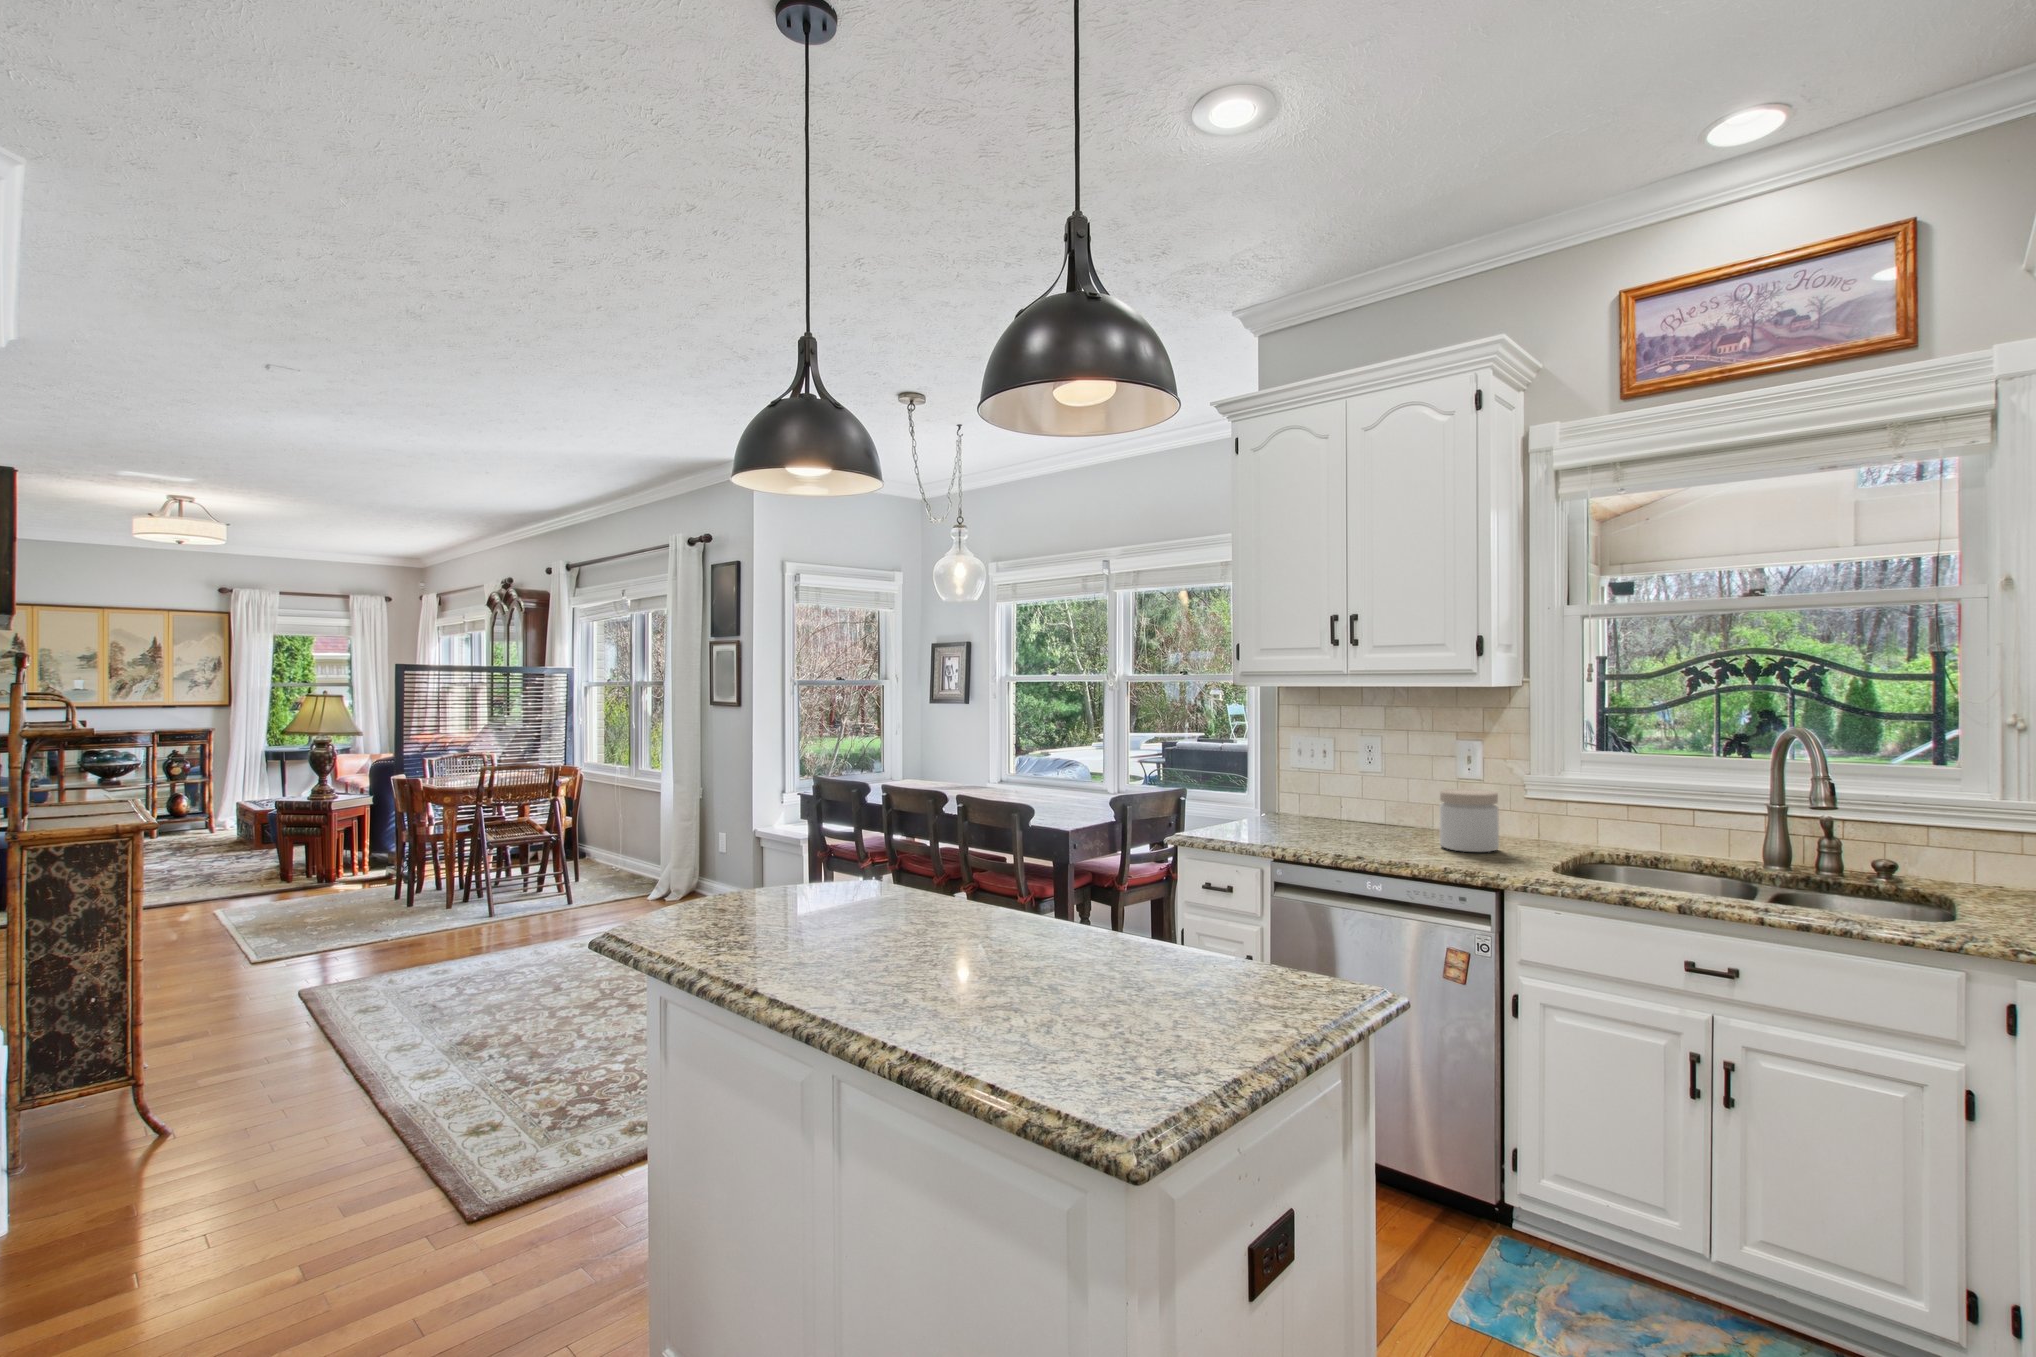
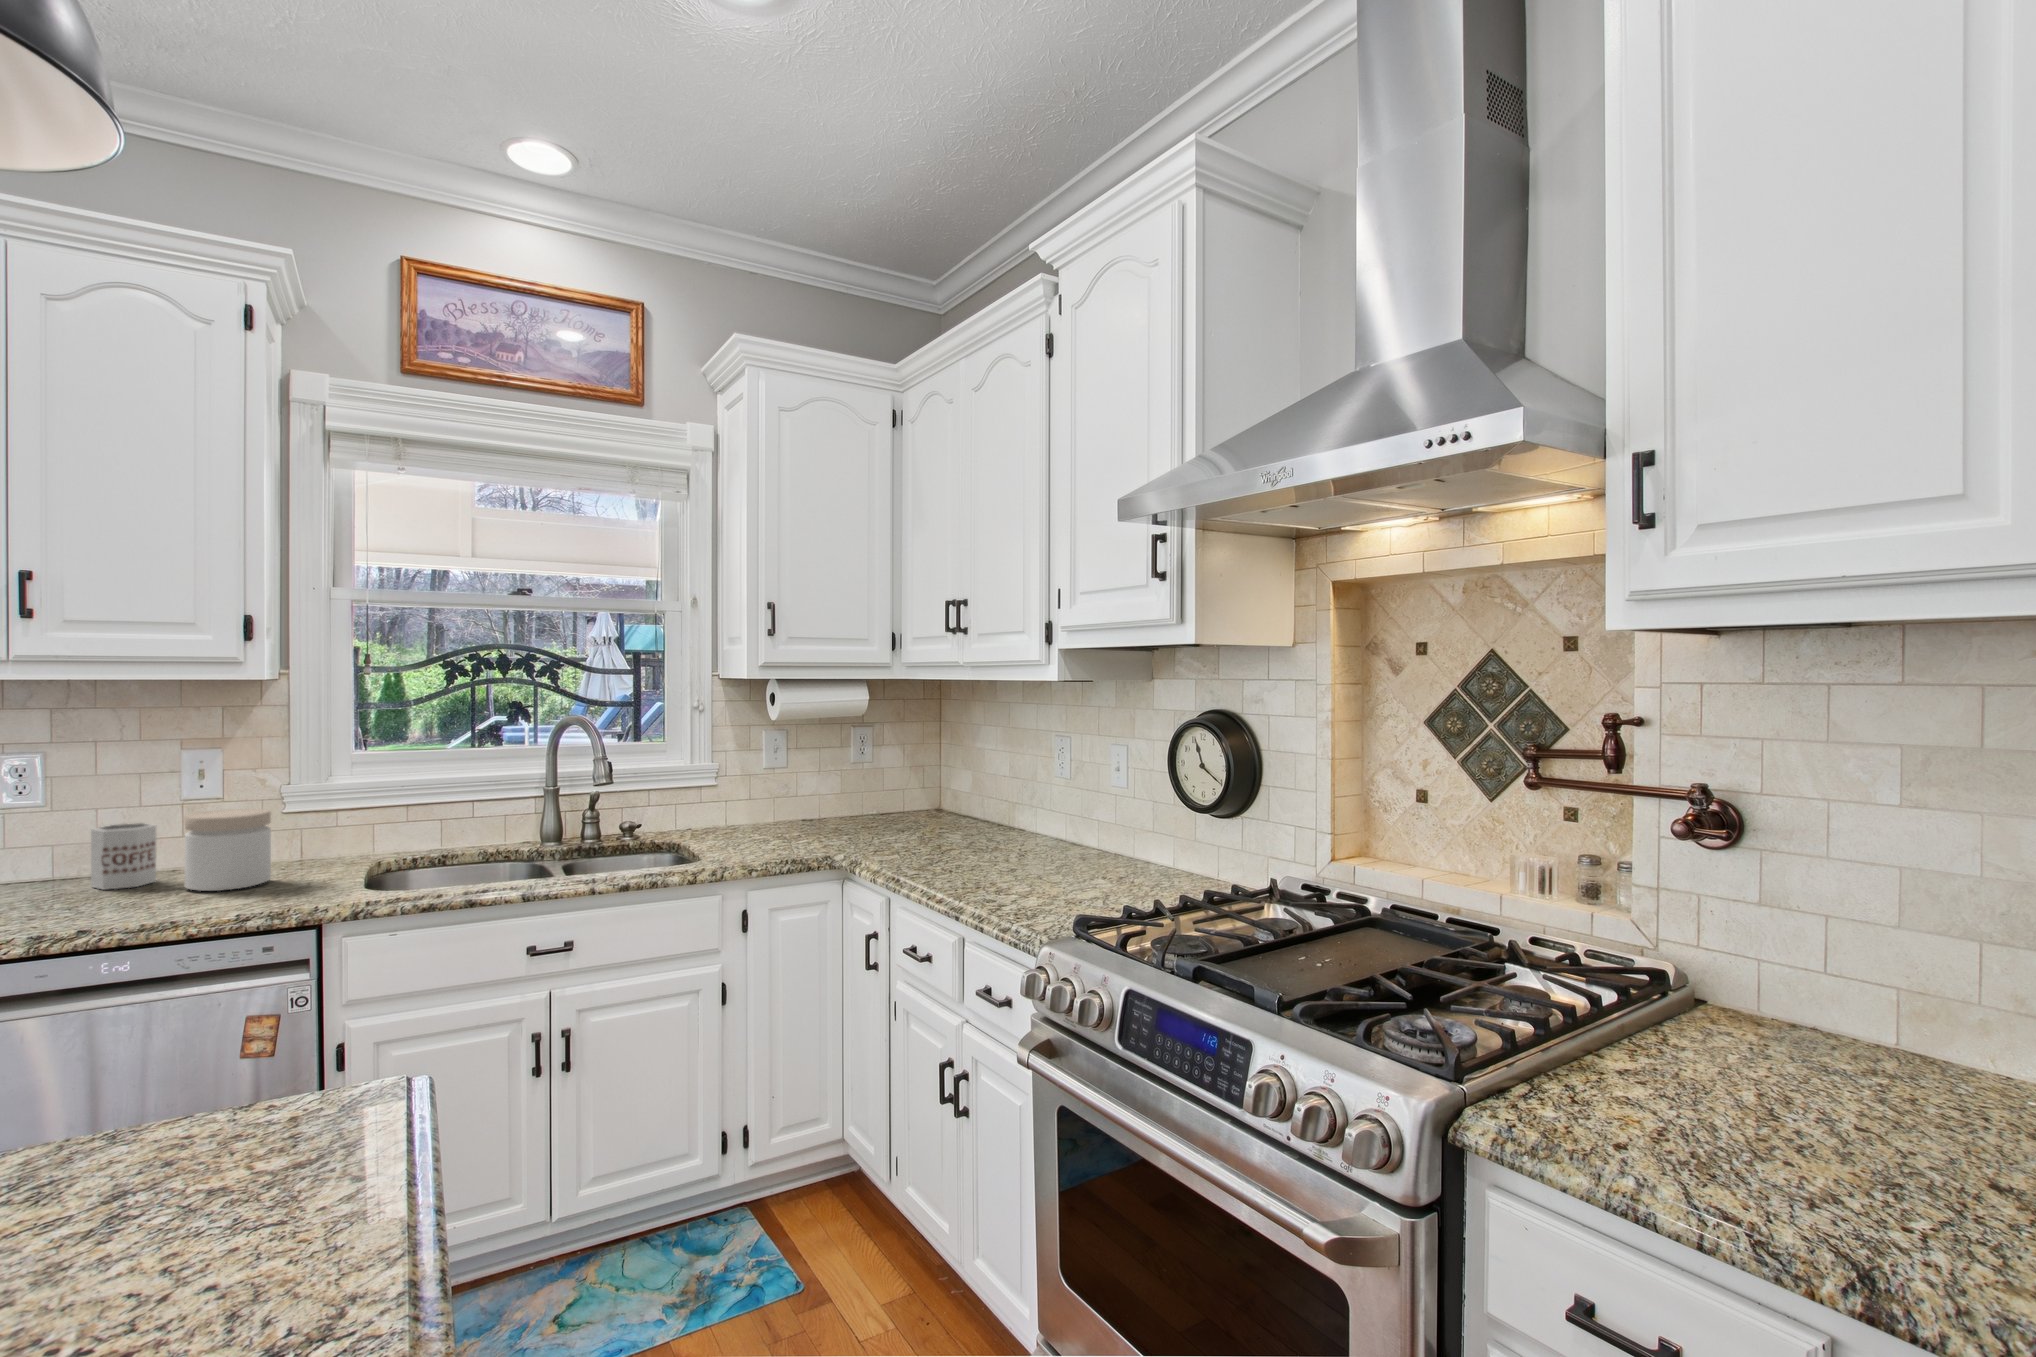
mug: none [1397,792,1434,839] -> present [91,823,156,890]

